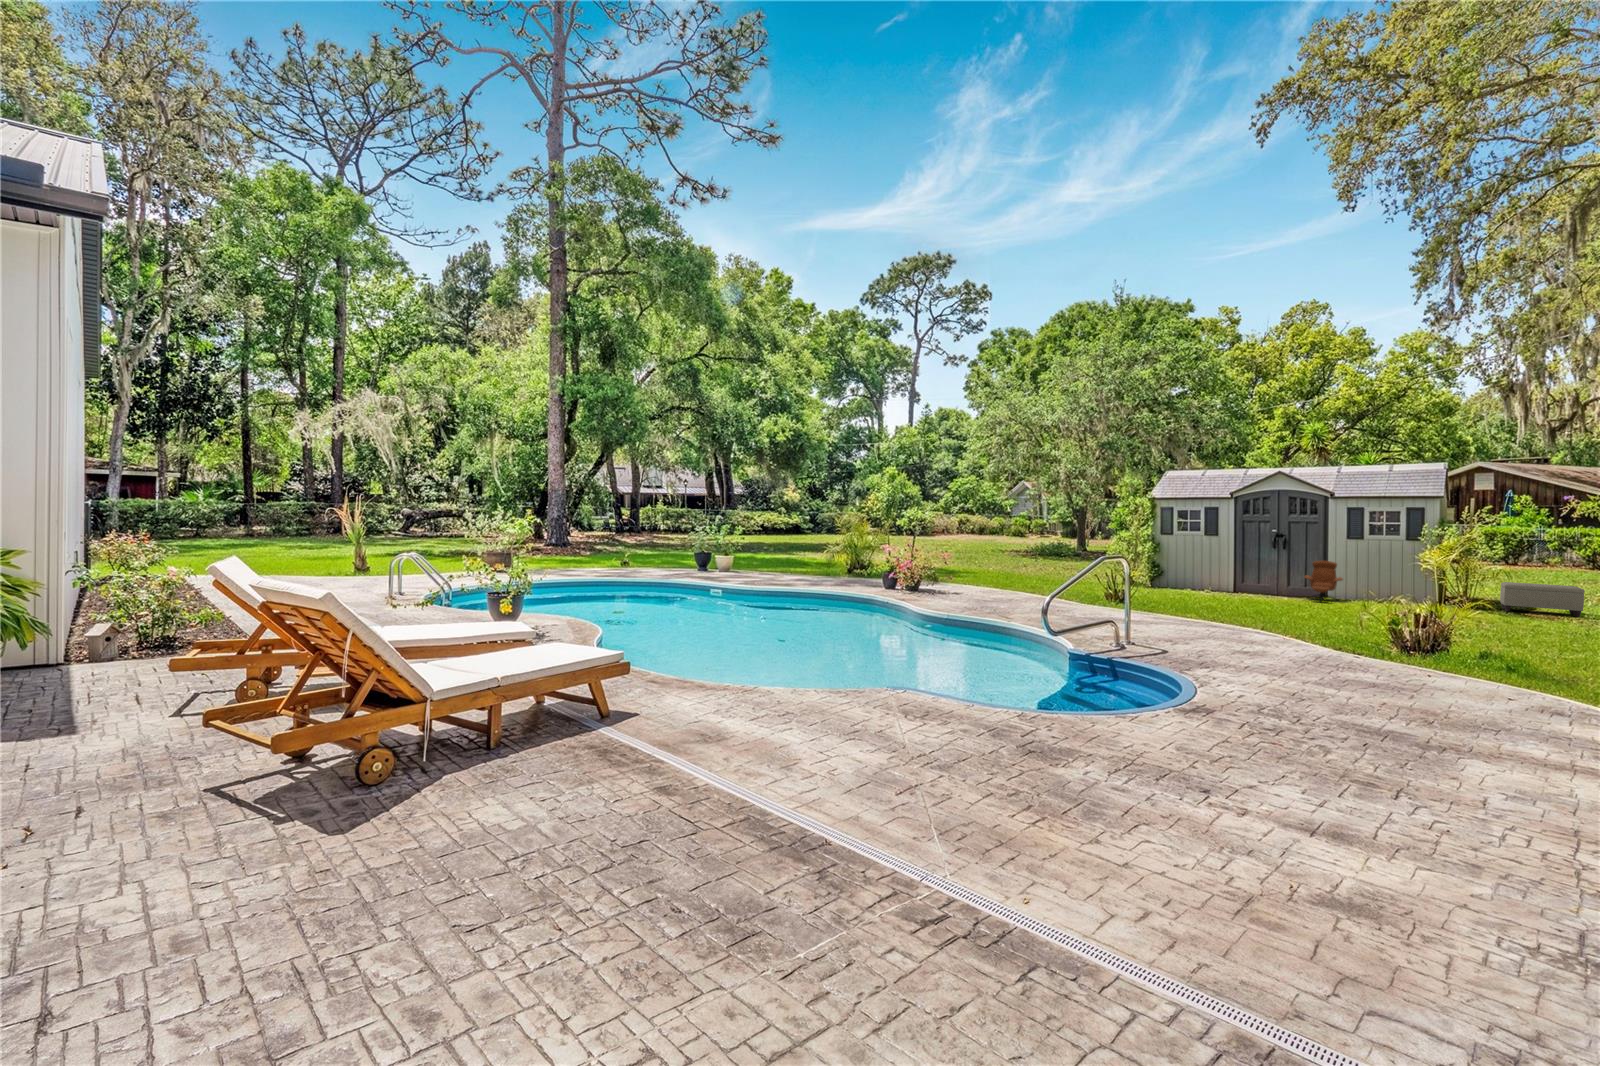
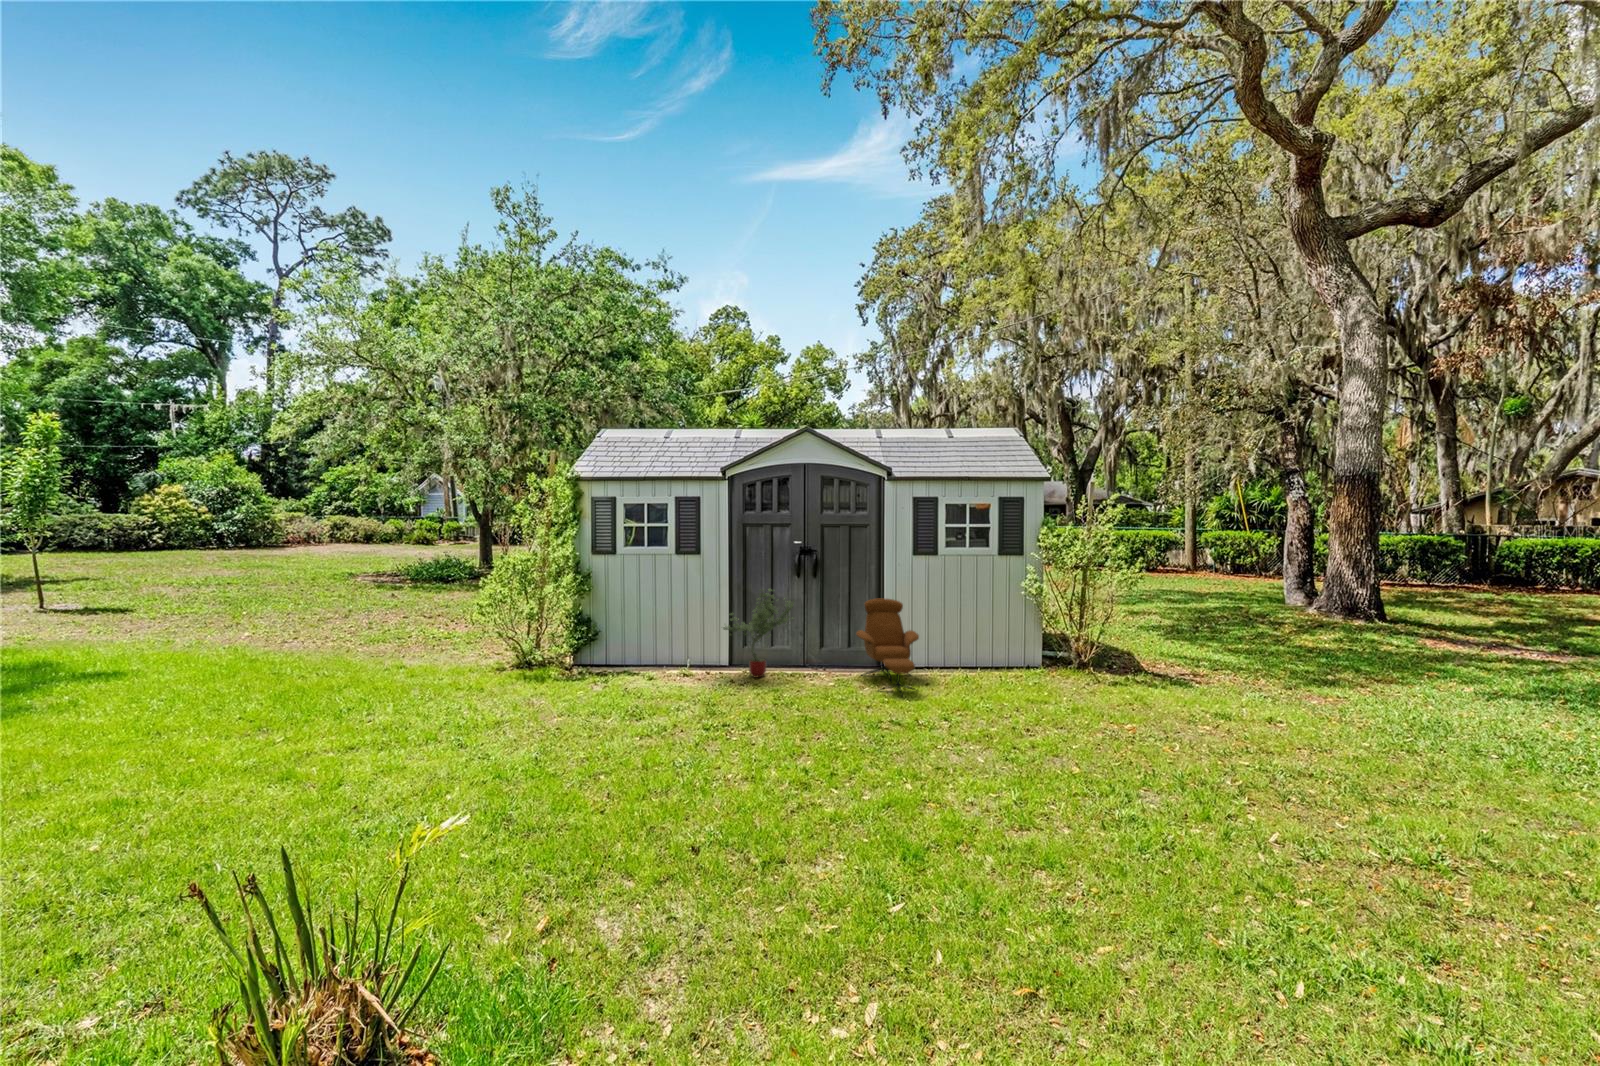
potted tree: none [1226,551,1267,593] -> present [723,589,794,678]
ottoman: present [1500,582,1585,617] -> none [1089,615,1199,666]

